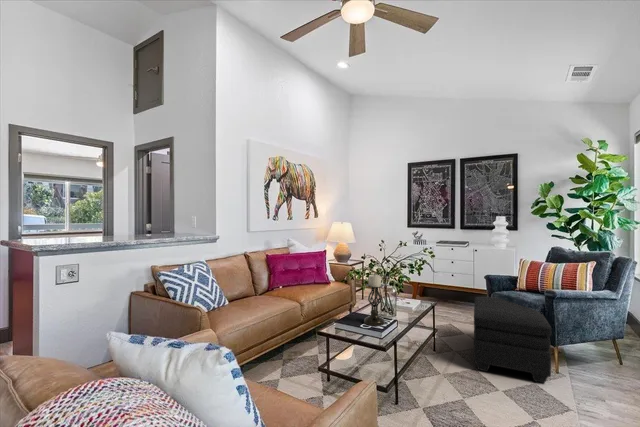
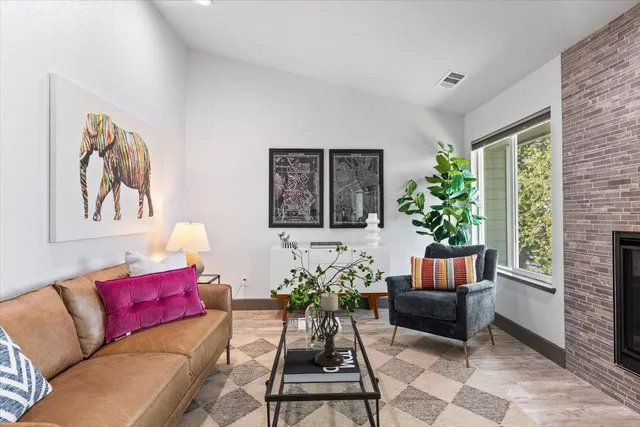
ottoman: present [474,297,551,383] -> none [380,300,478,385]

